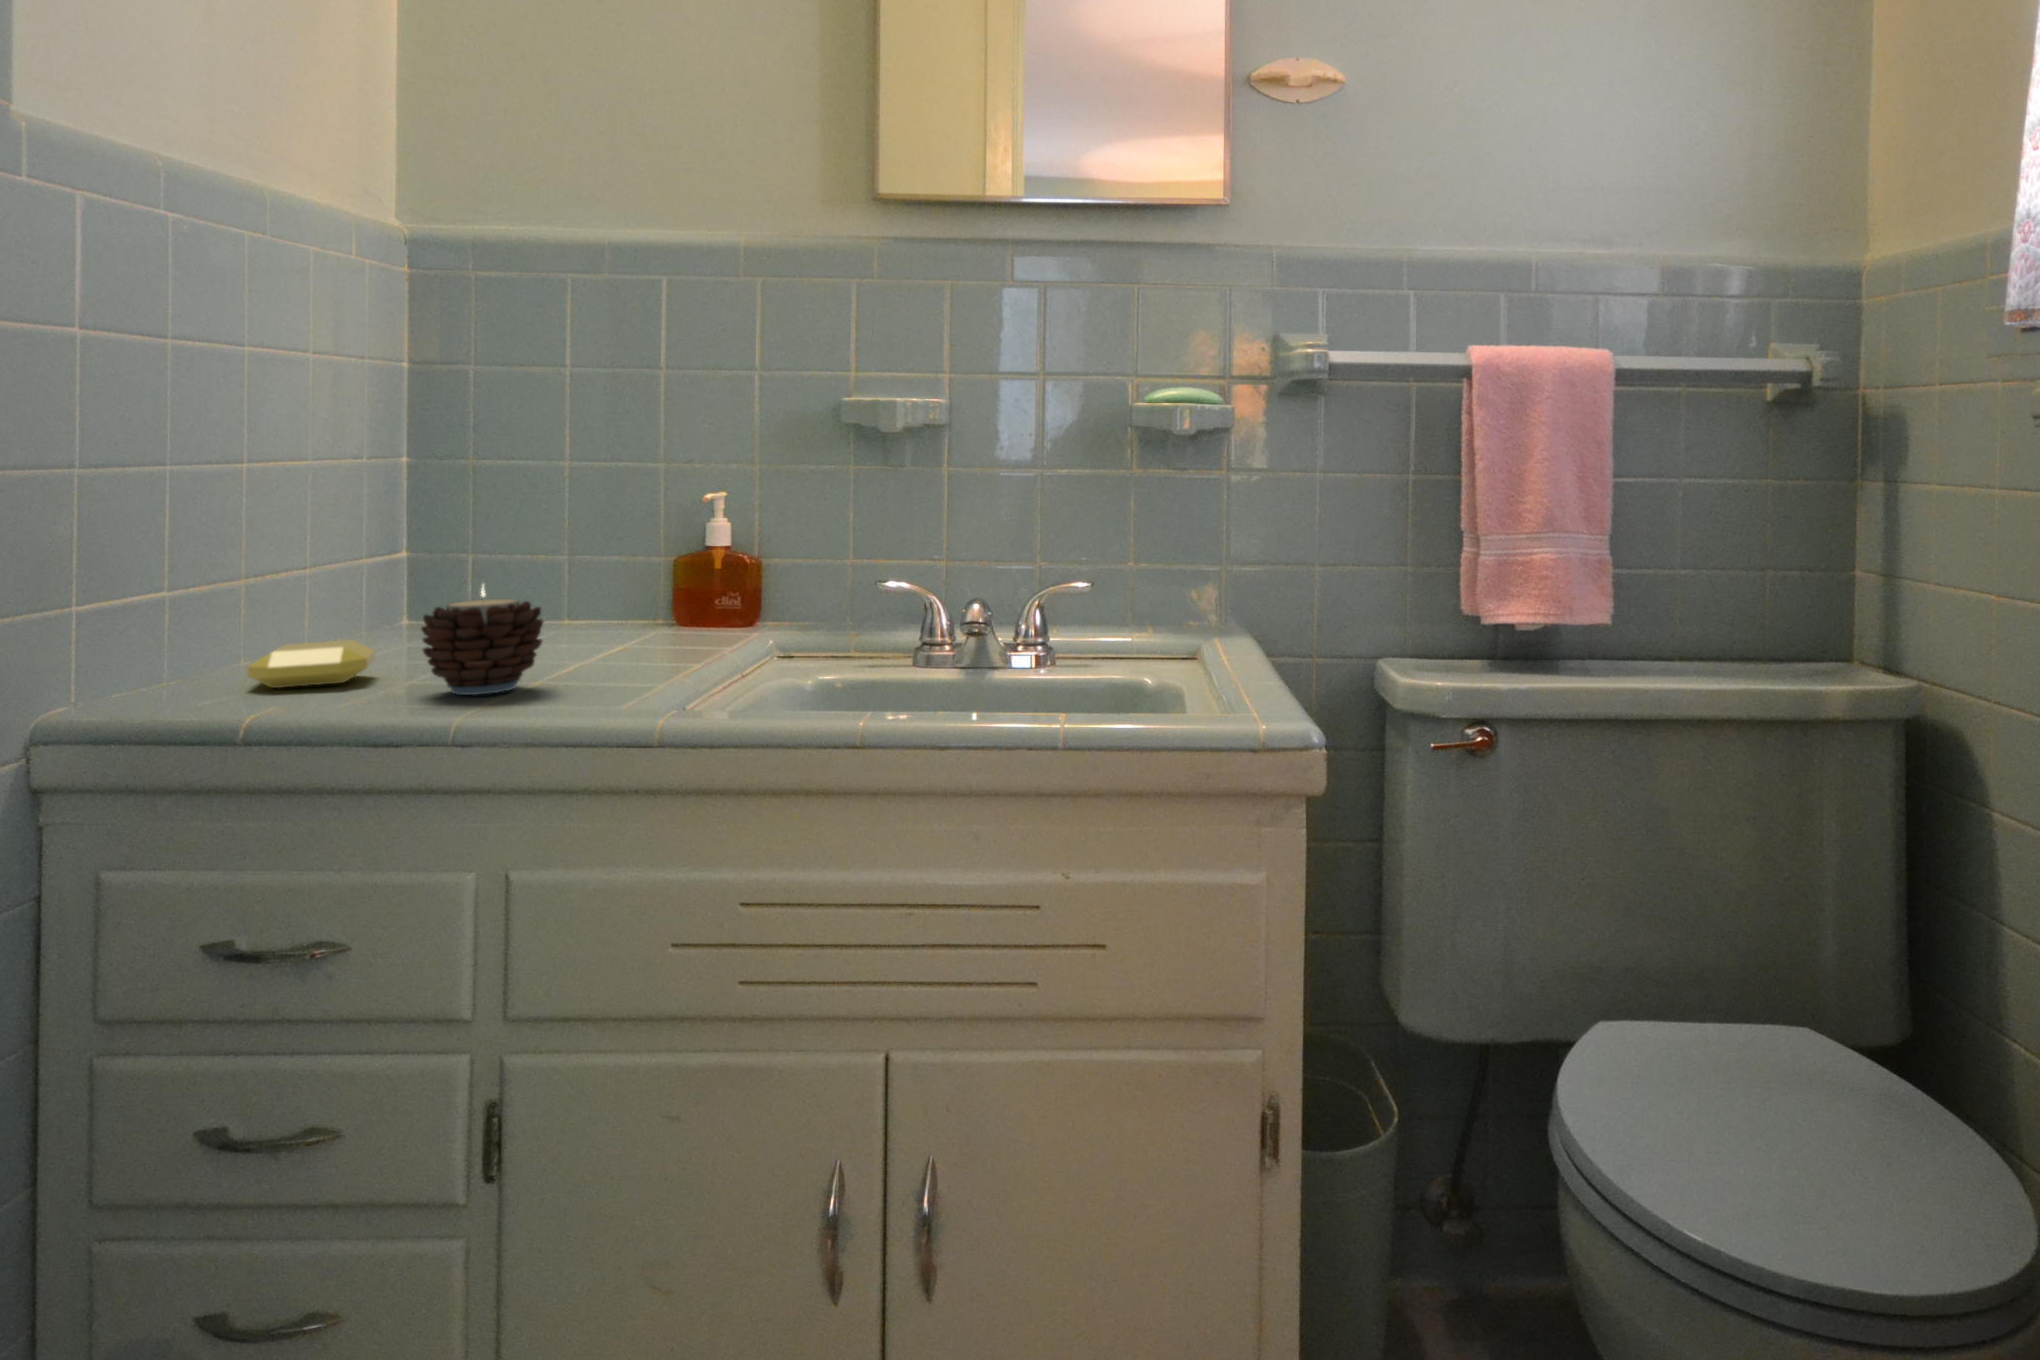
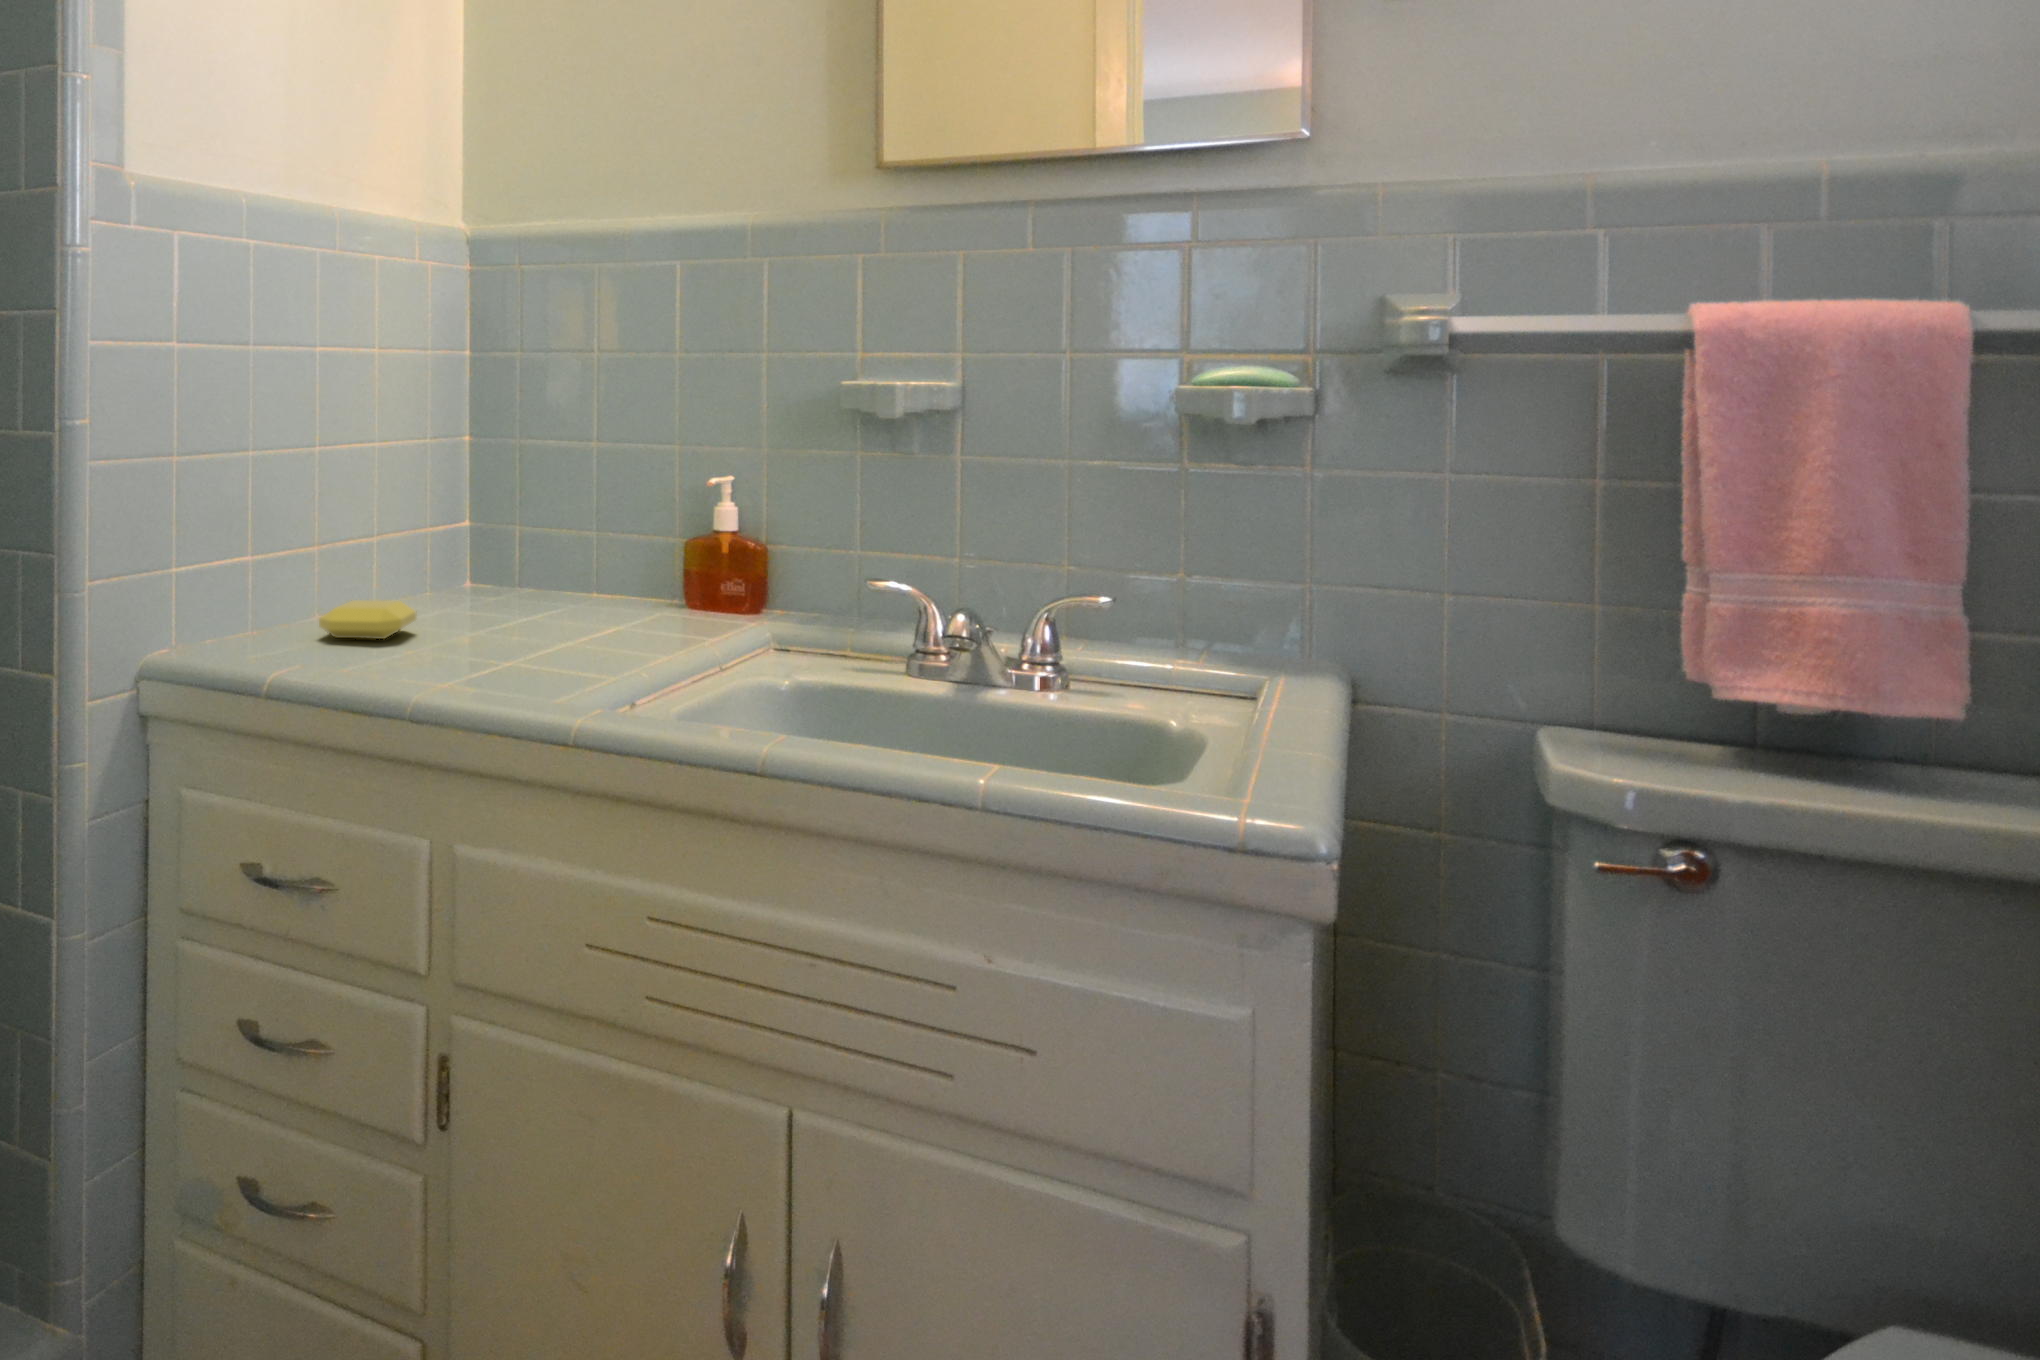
candle: present [421,587,543,695] -> none [427,563,524,664]

